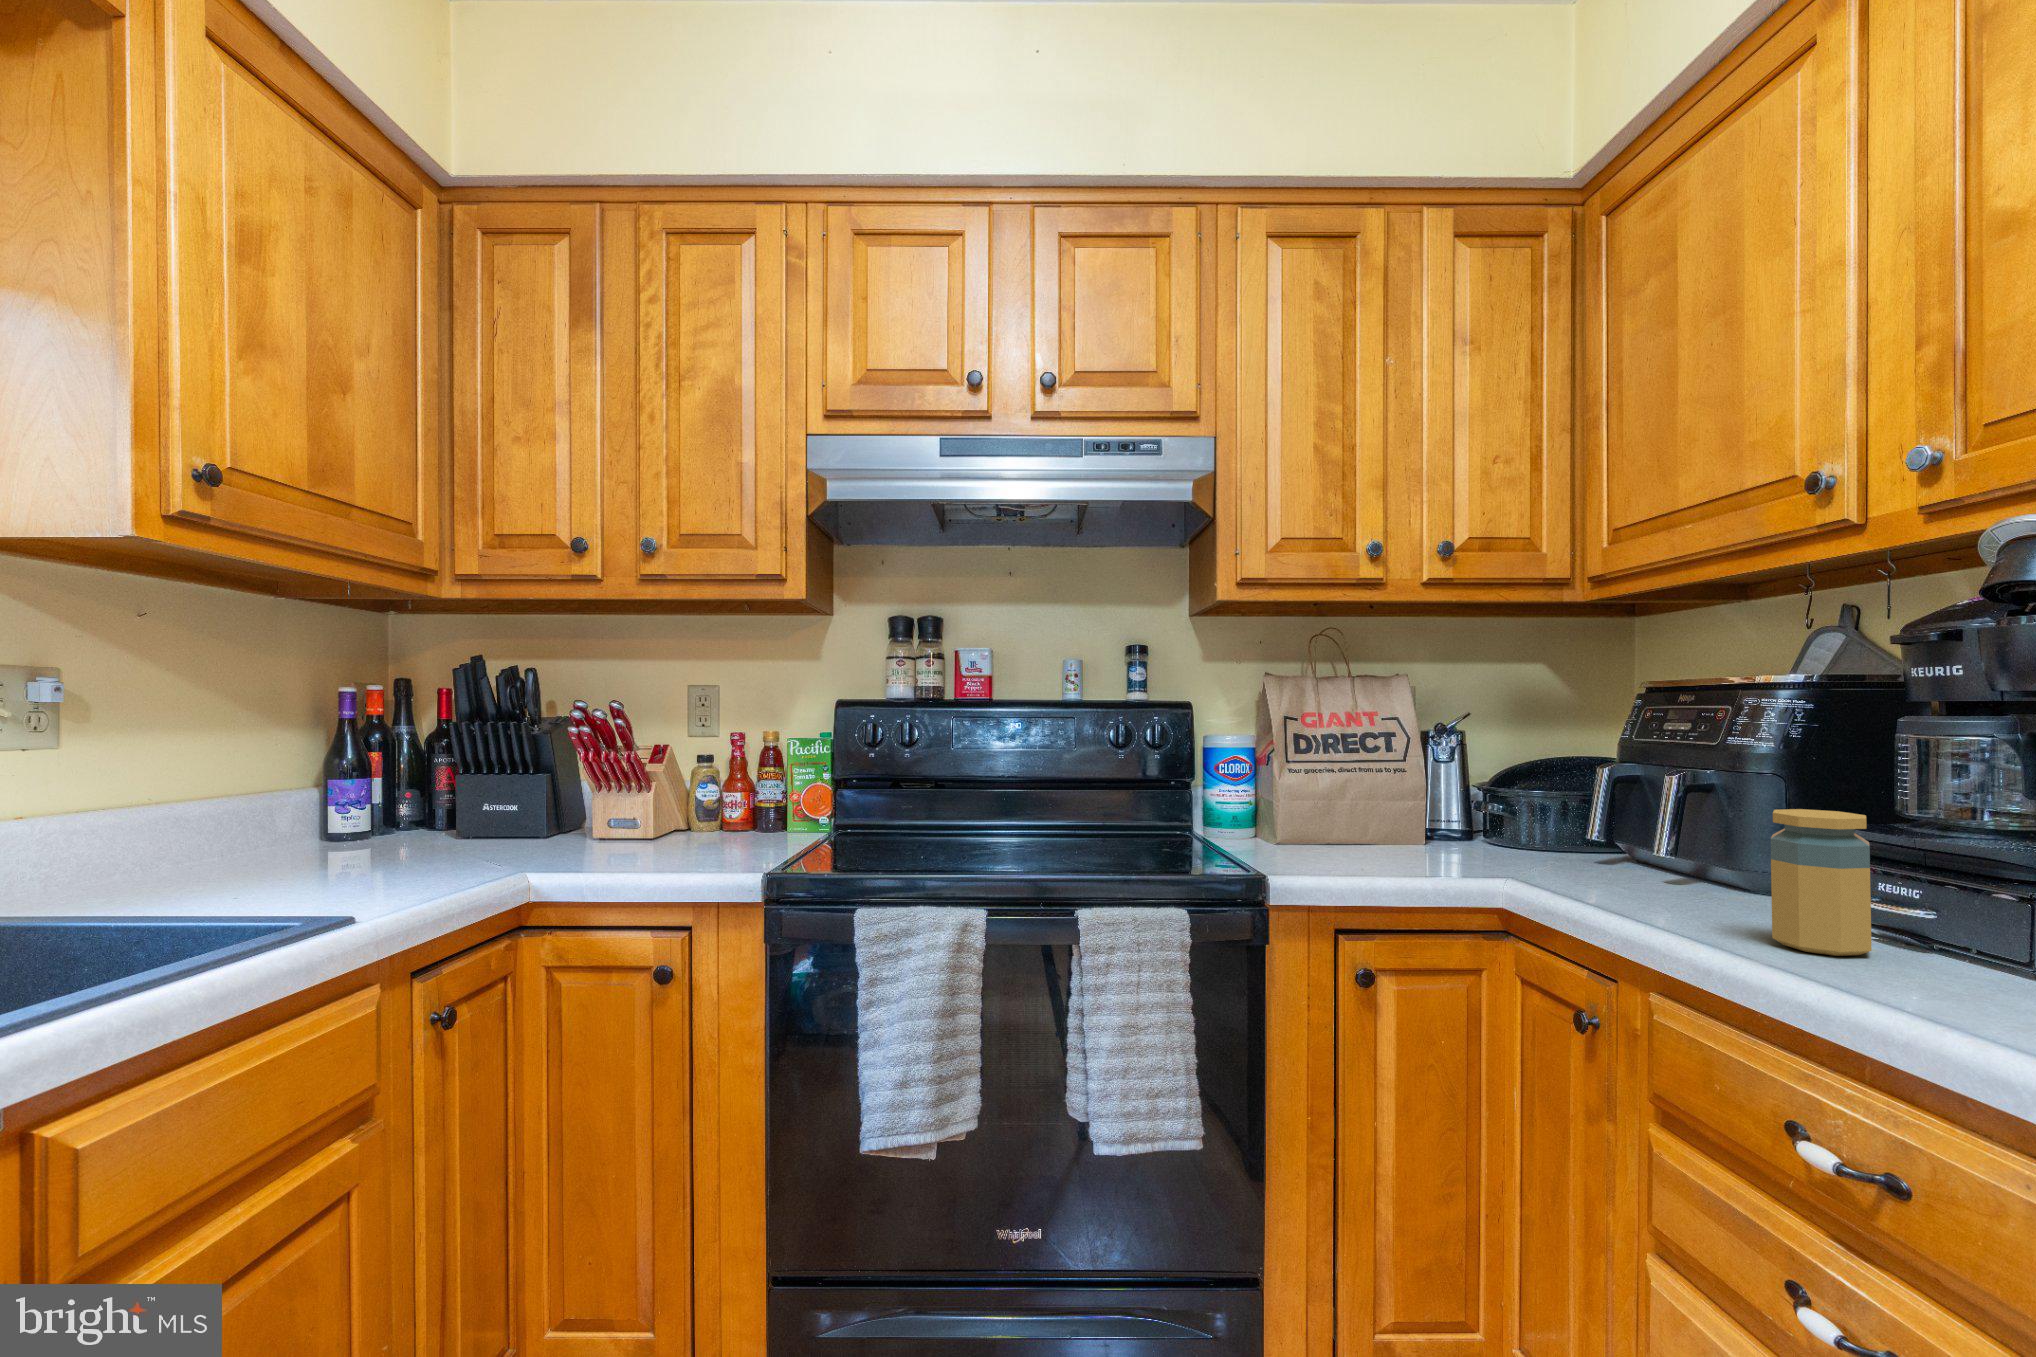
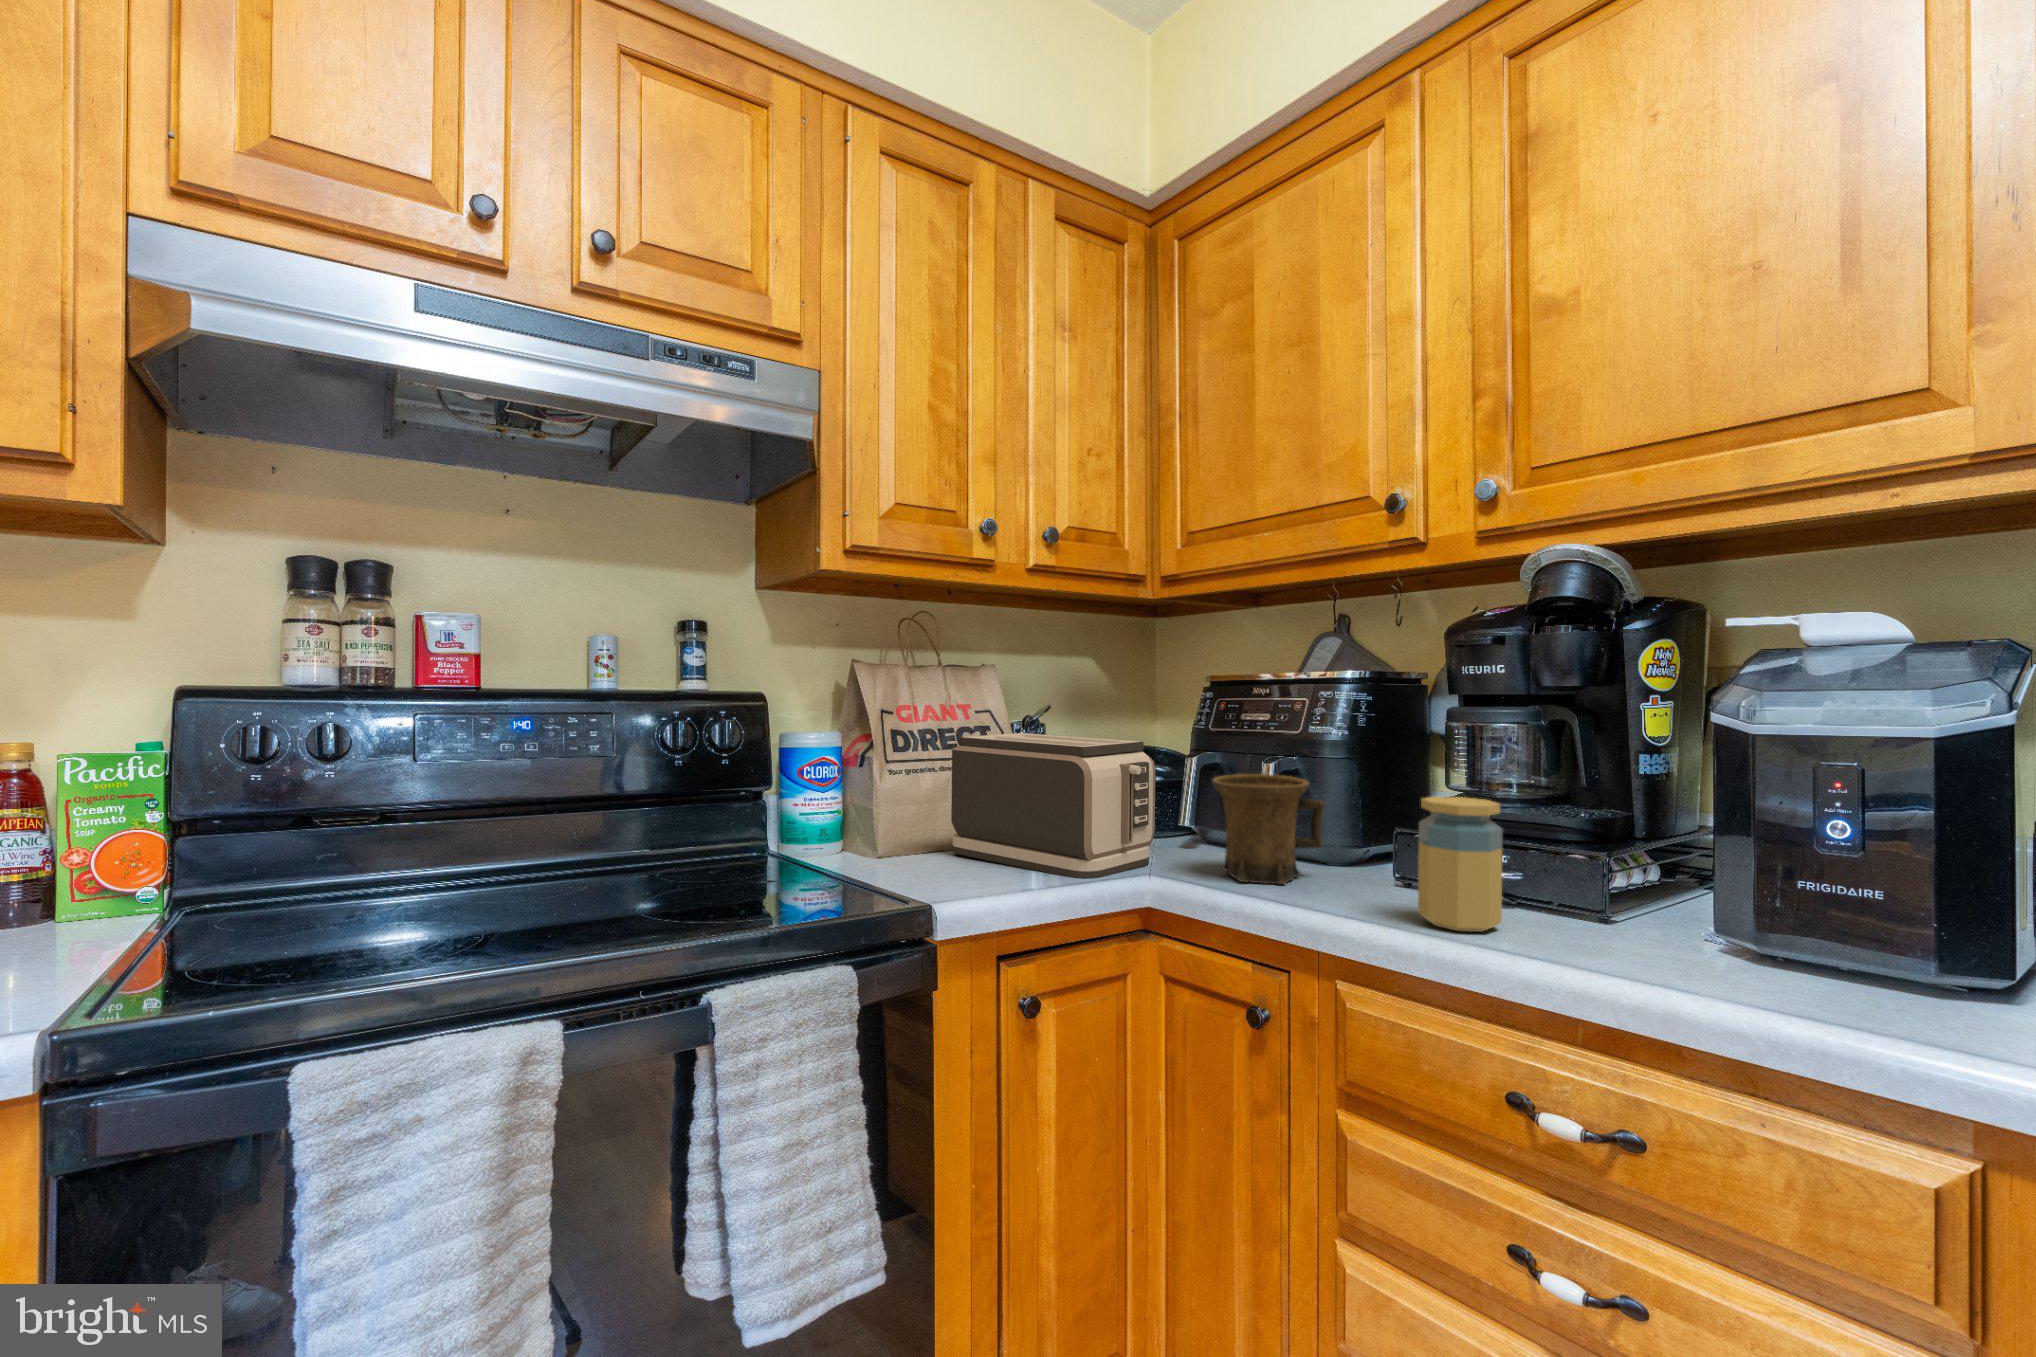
toaster: none [1348,740,1550,877] -> present [951,733,1155,879]
mug: none [1593,785,1734,900] -> present [1212,774,1325,884]

